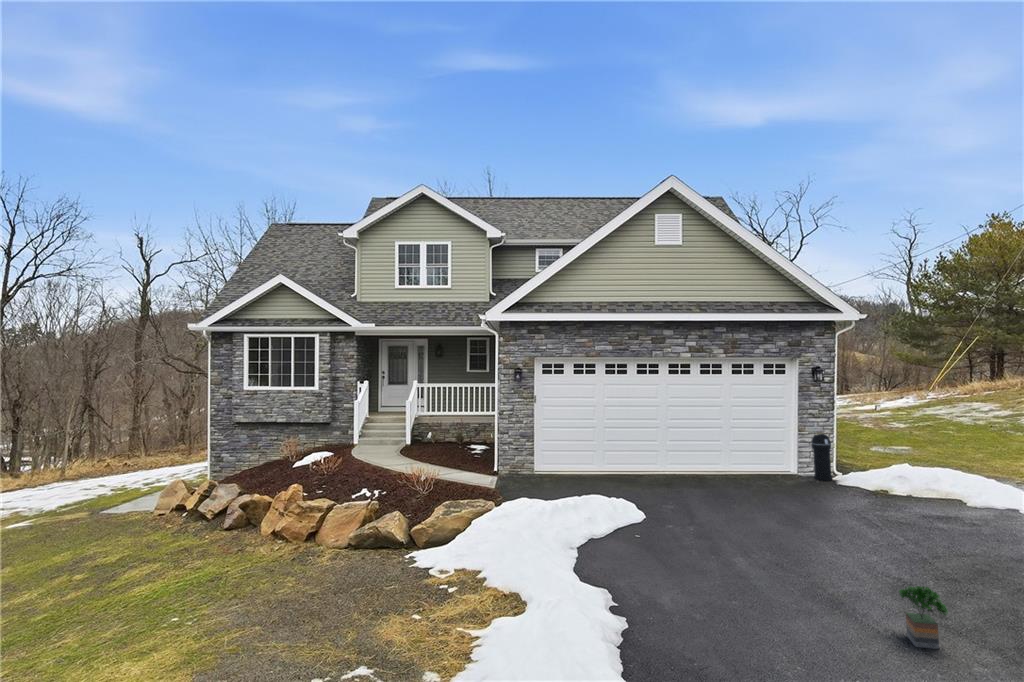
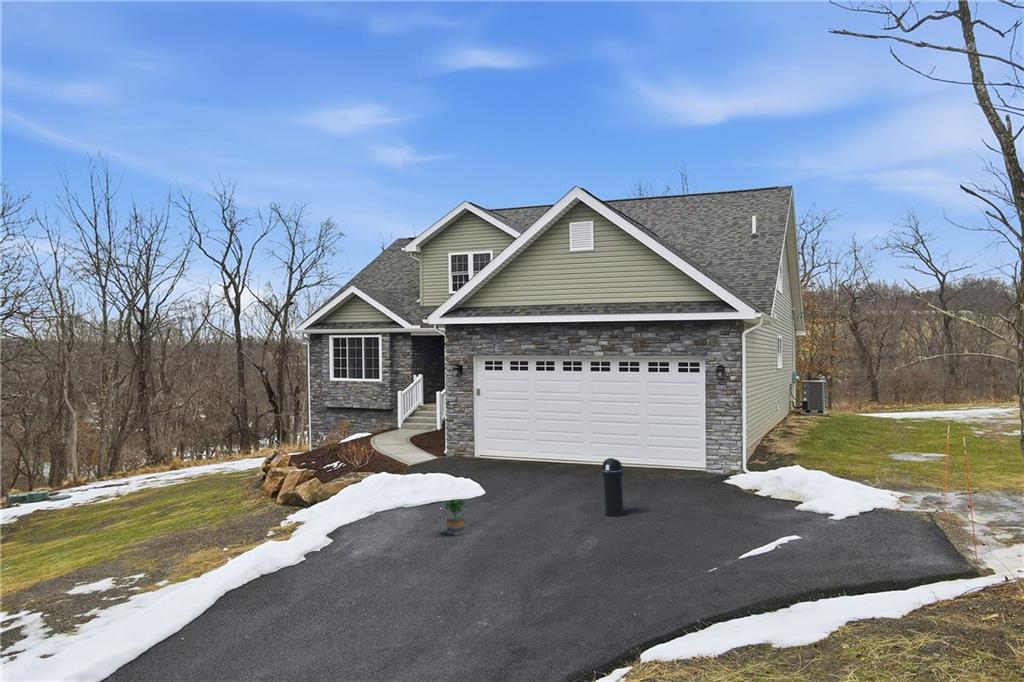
trash can: present [812,434,832,481] -> present [602,458,624,517]

